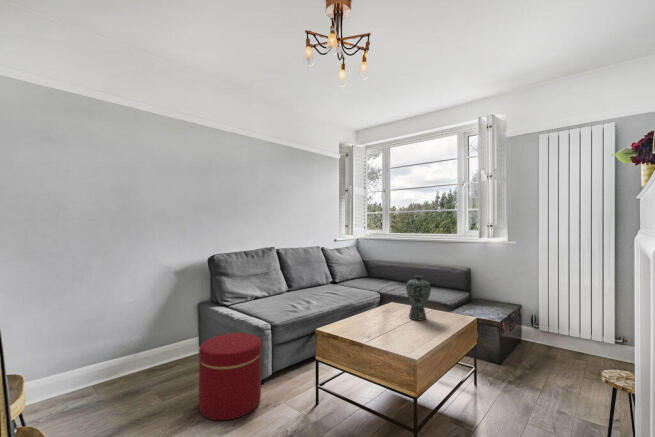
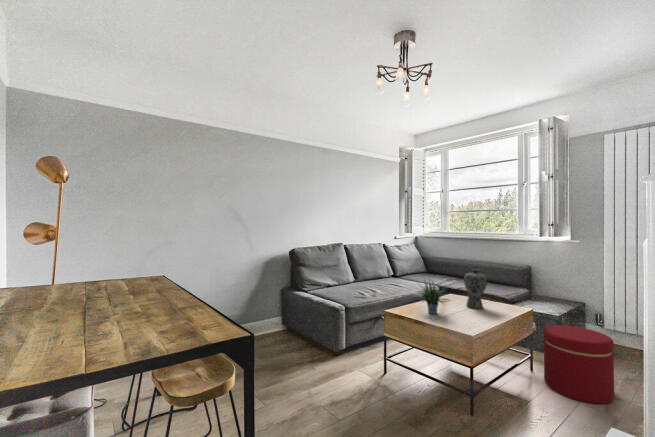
potted plant: none [349,280,393,331] -> present [416,282,449,314]
ottoman: present [199,333,261,420] -> present [543,325,614,404]

